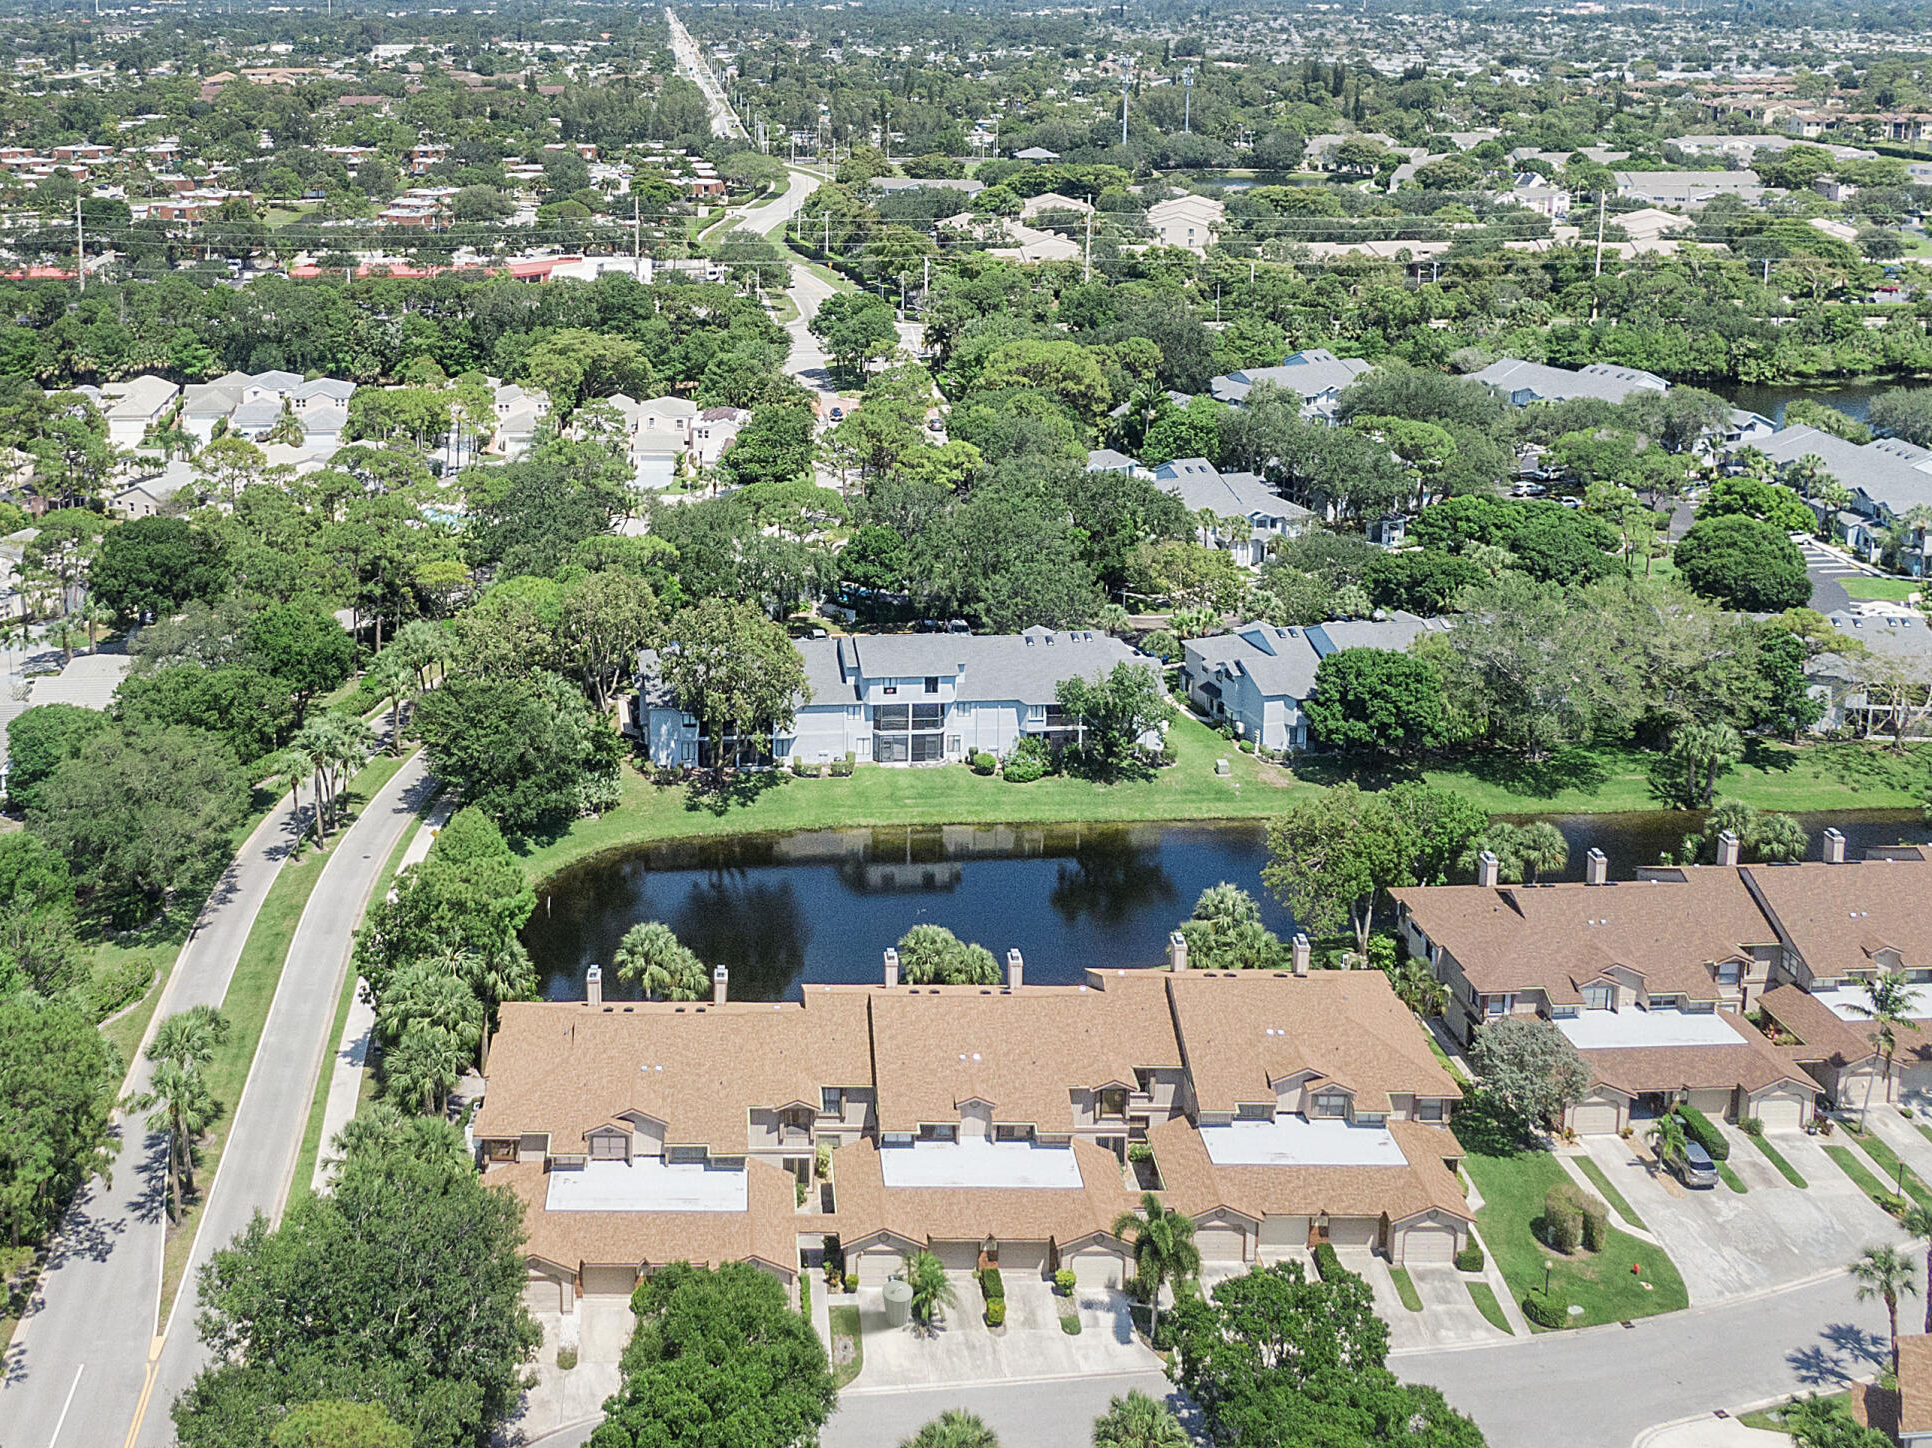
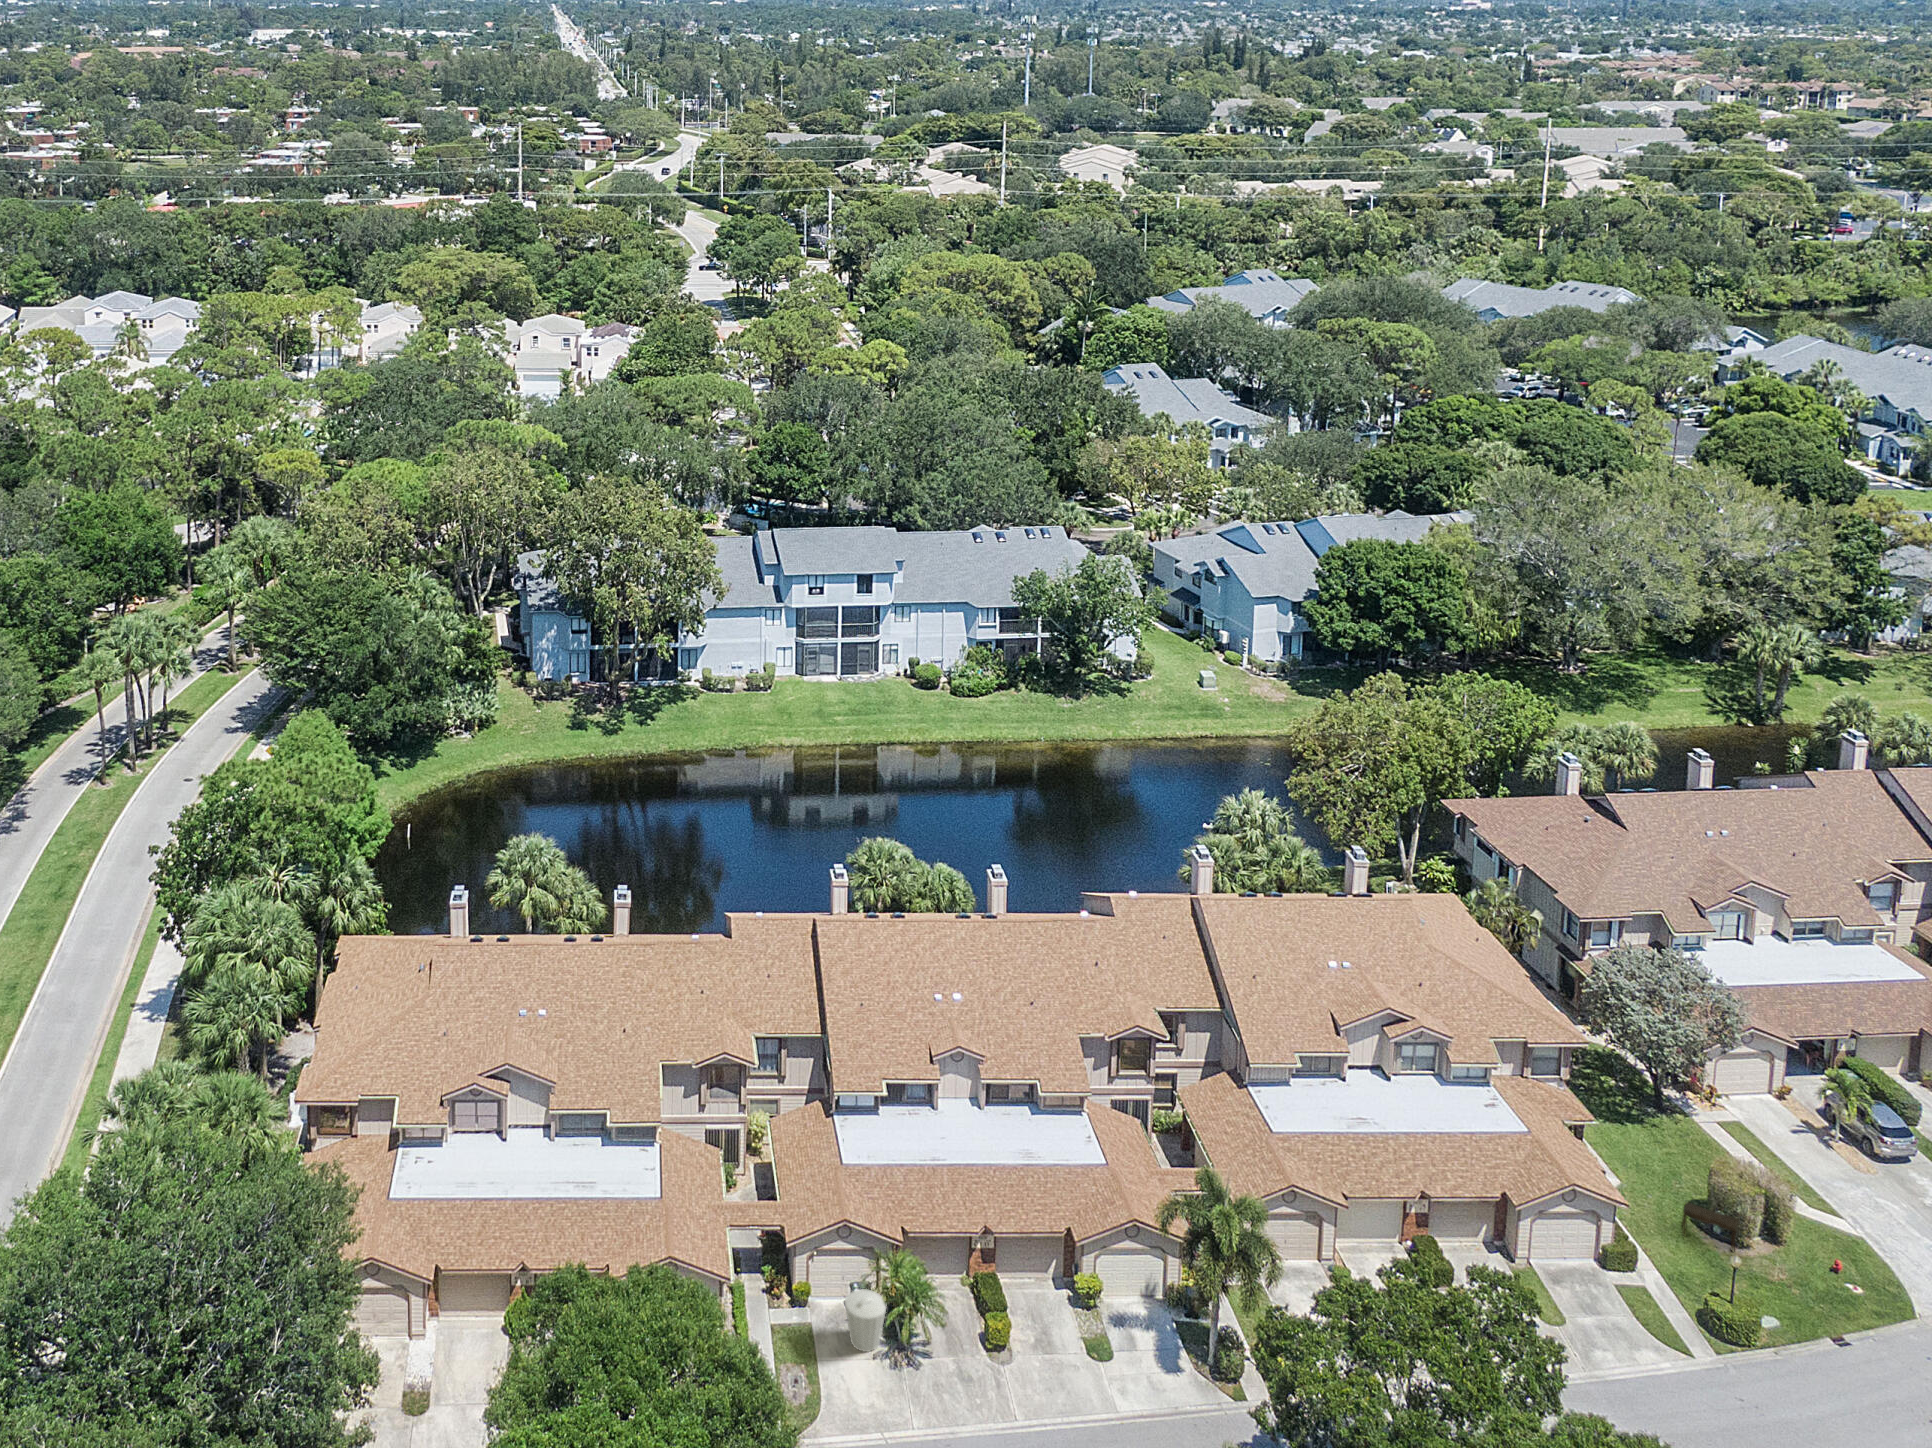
bench: none [1523,1219,1565,1258] -> present [1682,1202,1739,1252]

